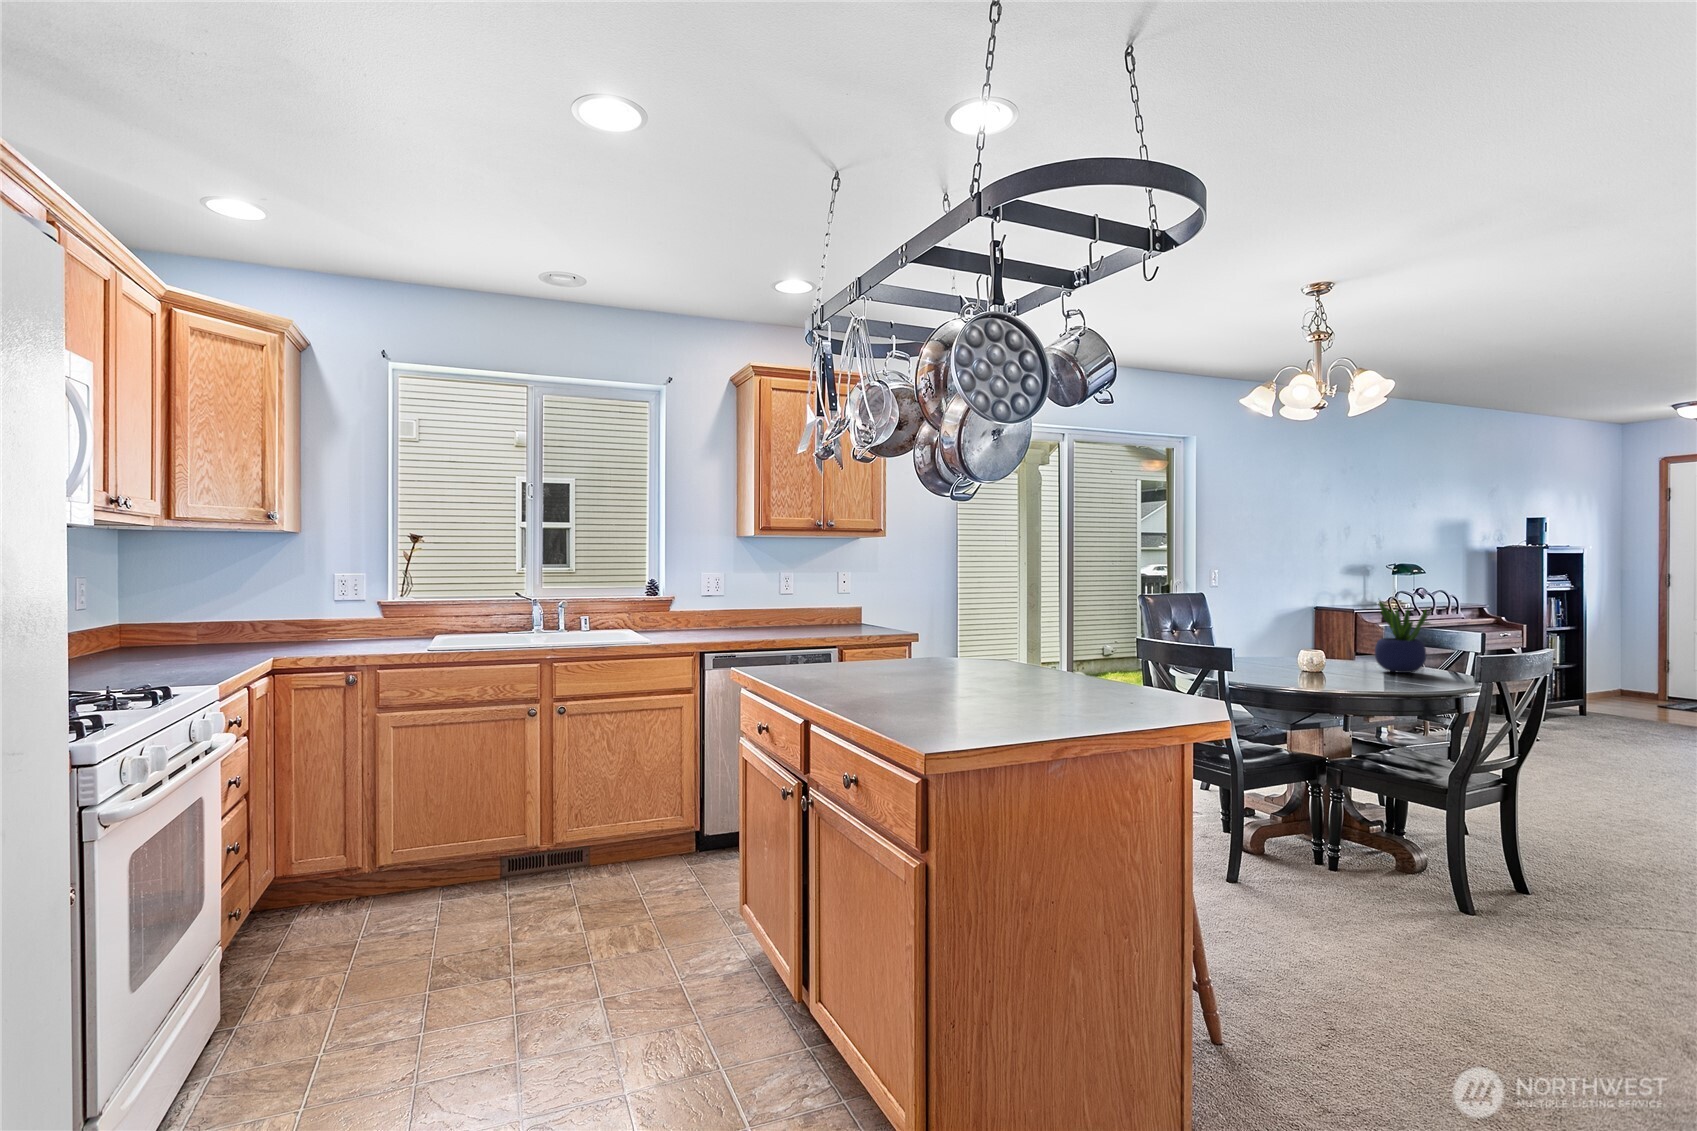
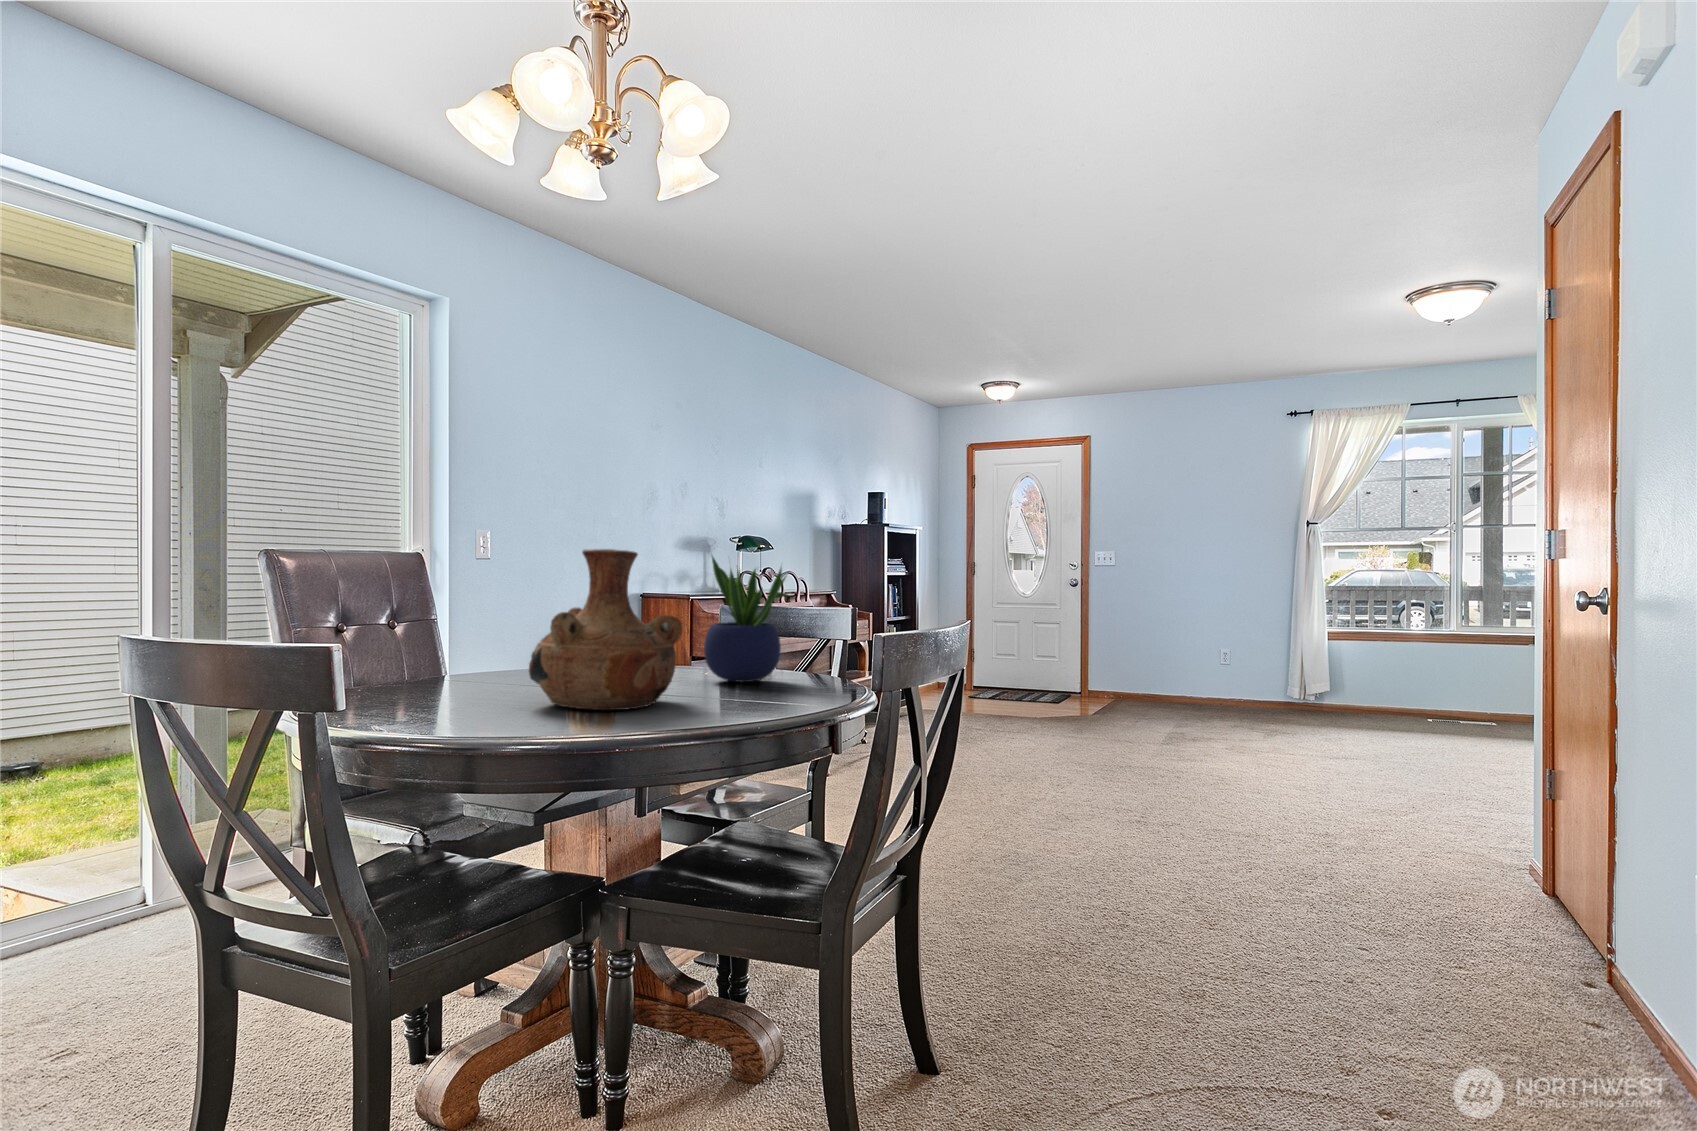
vase: none [1280,601,1364,681] -> present [529,549,683,710]

